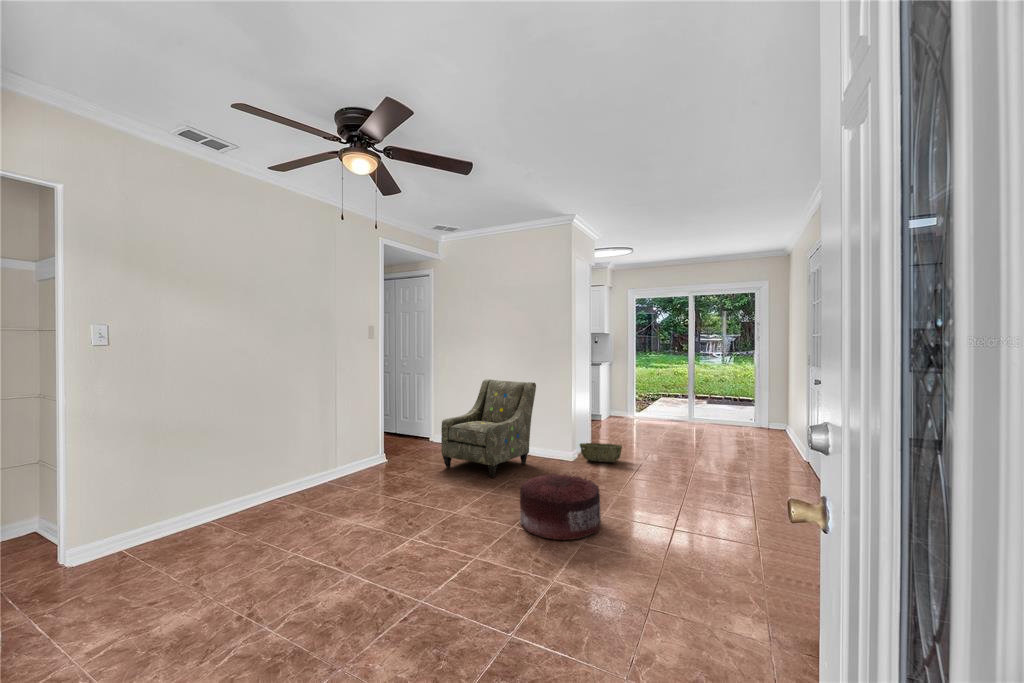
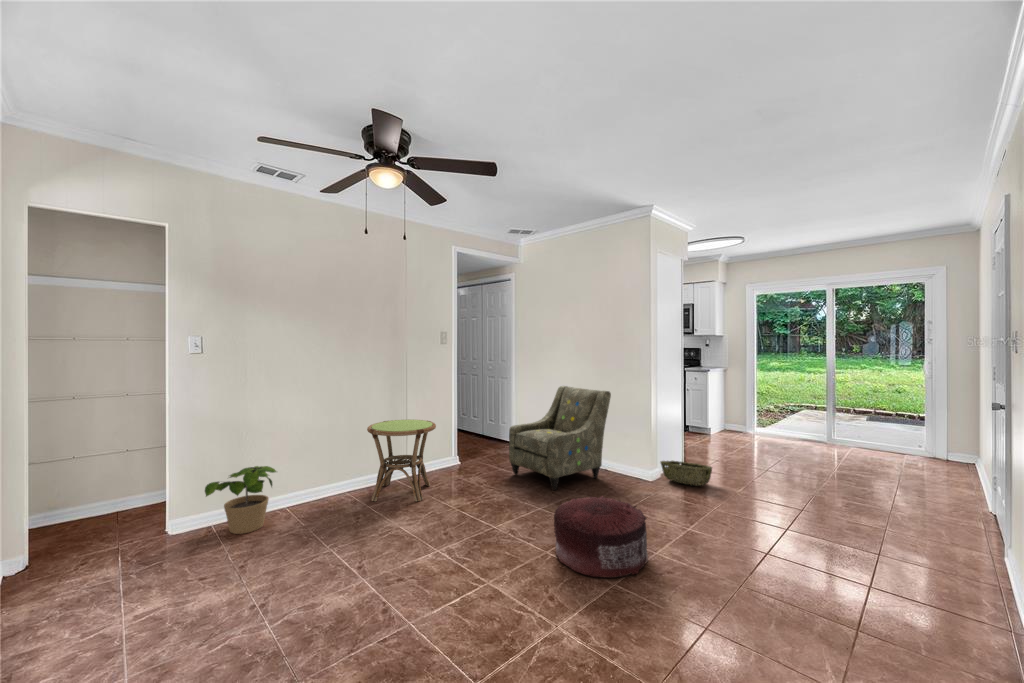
side table: none [300,417,376,506] -> present [367,419,436,502]
potted plant: none [122,473,221,556] -> present [205,466,276,534]

